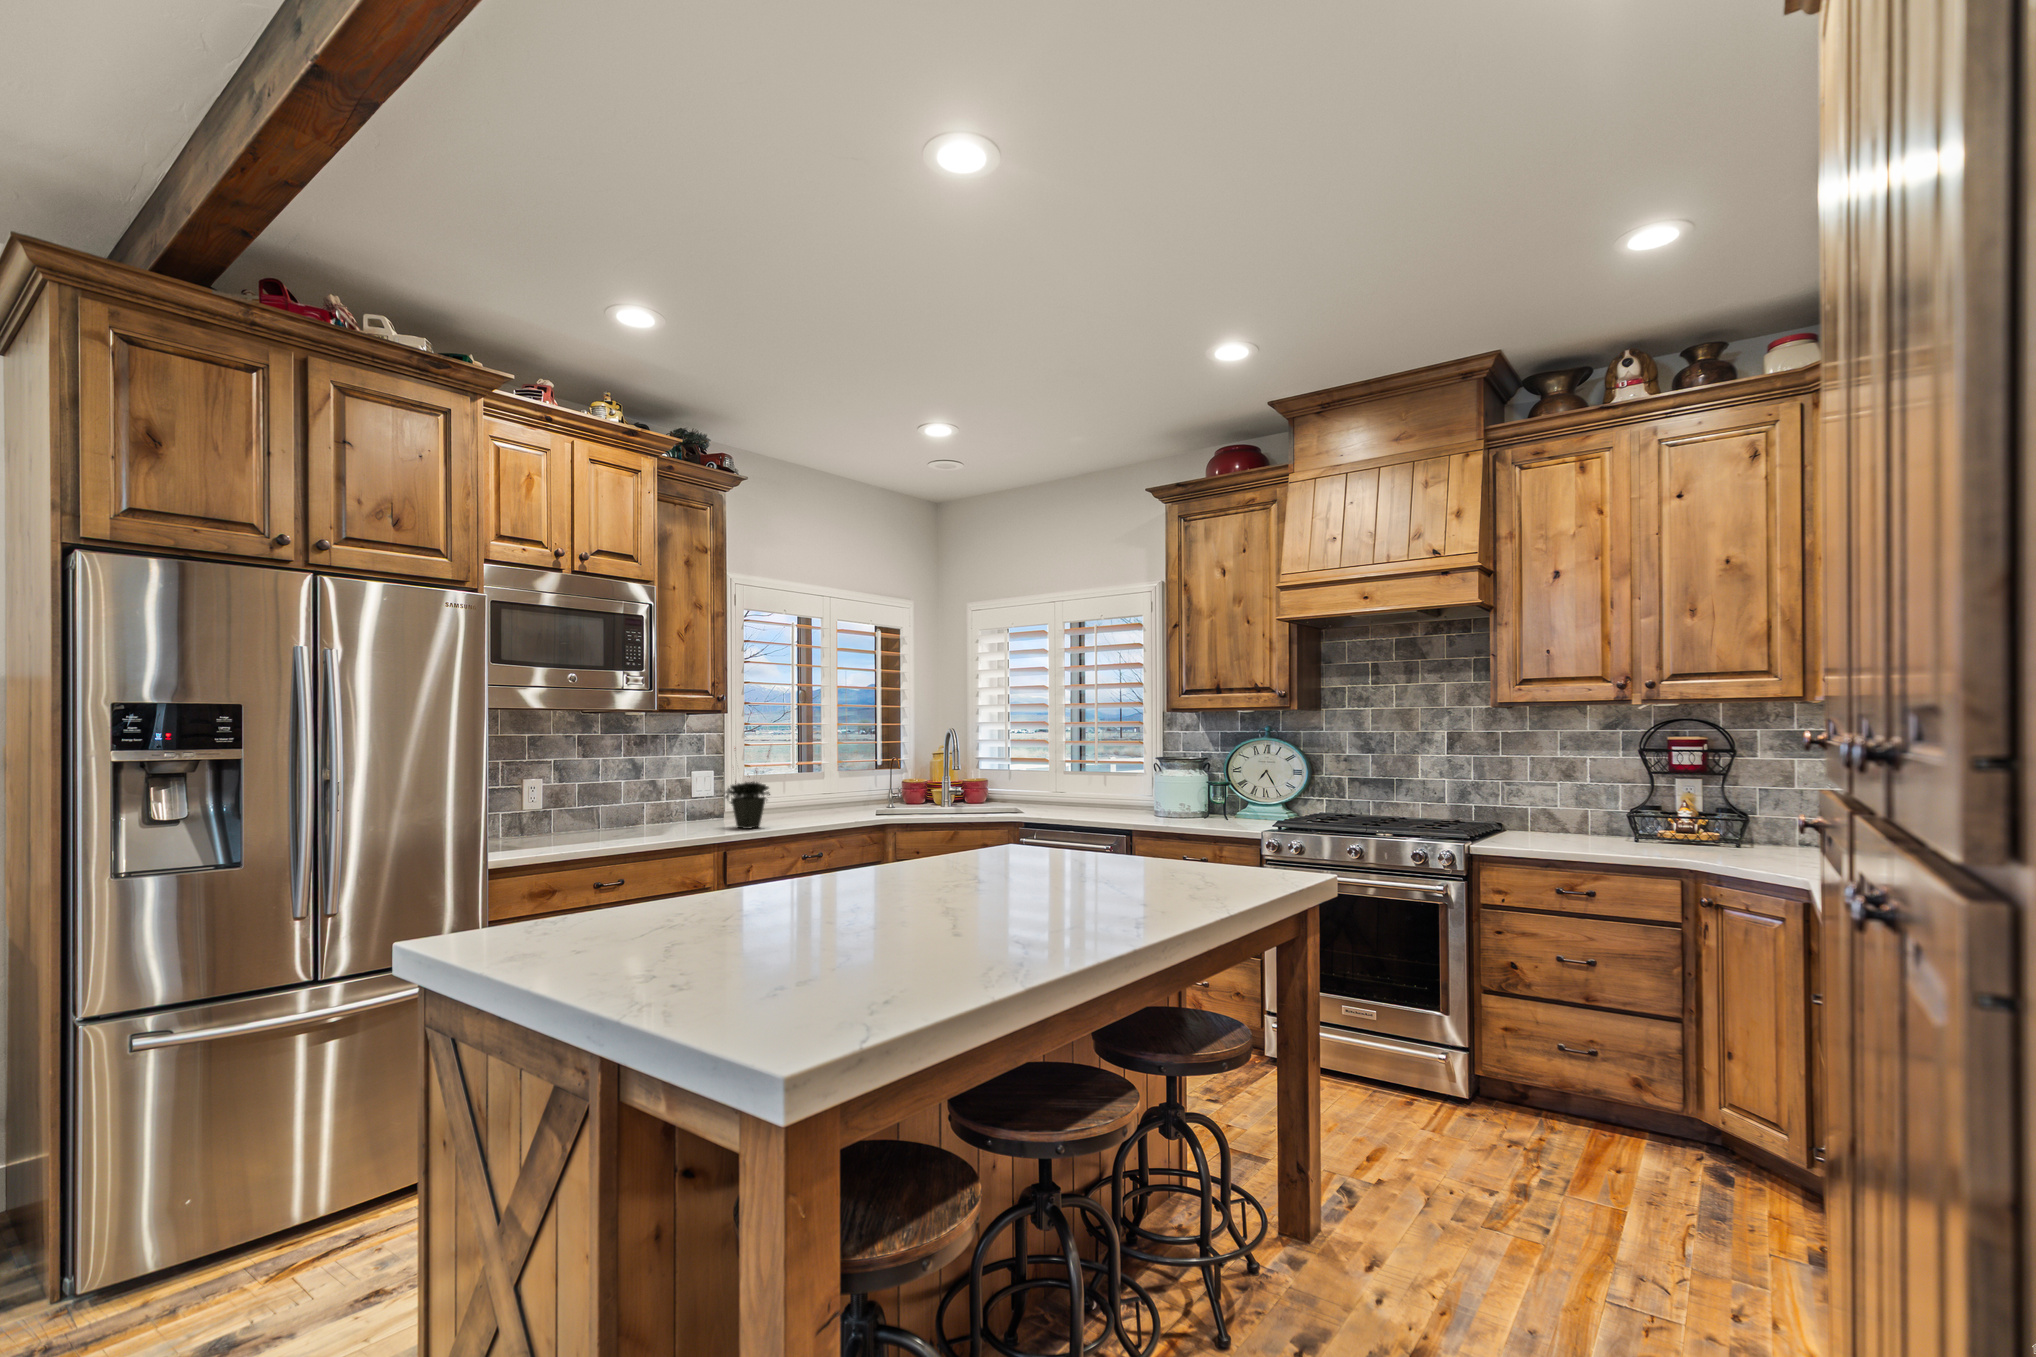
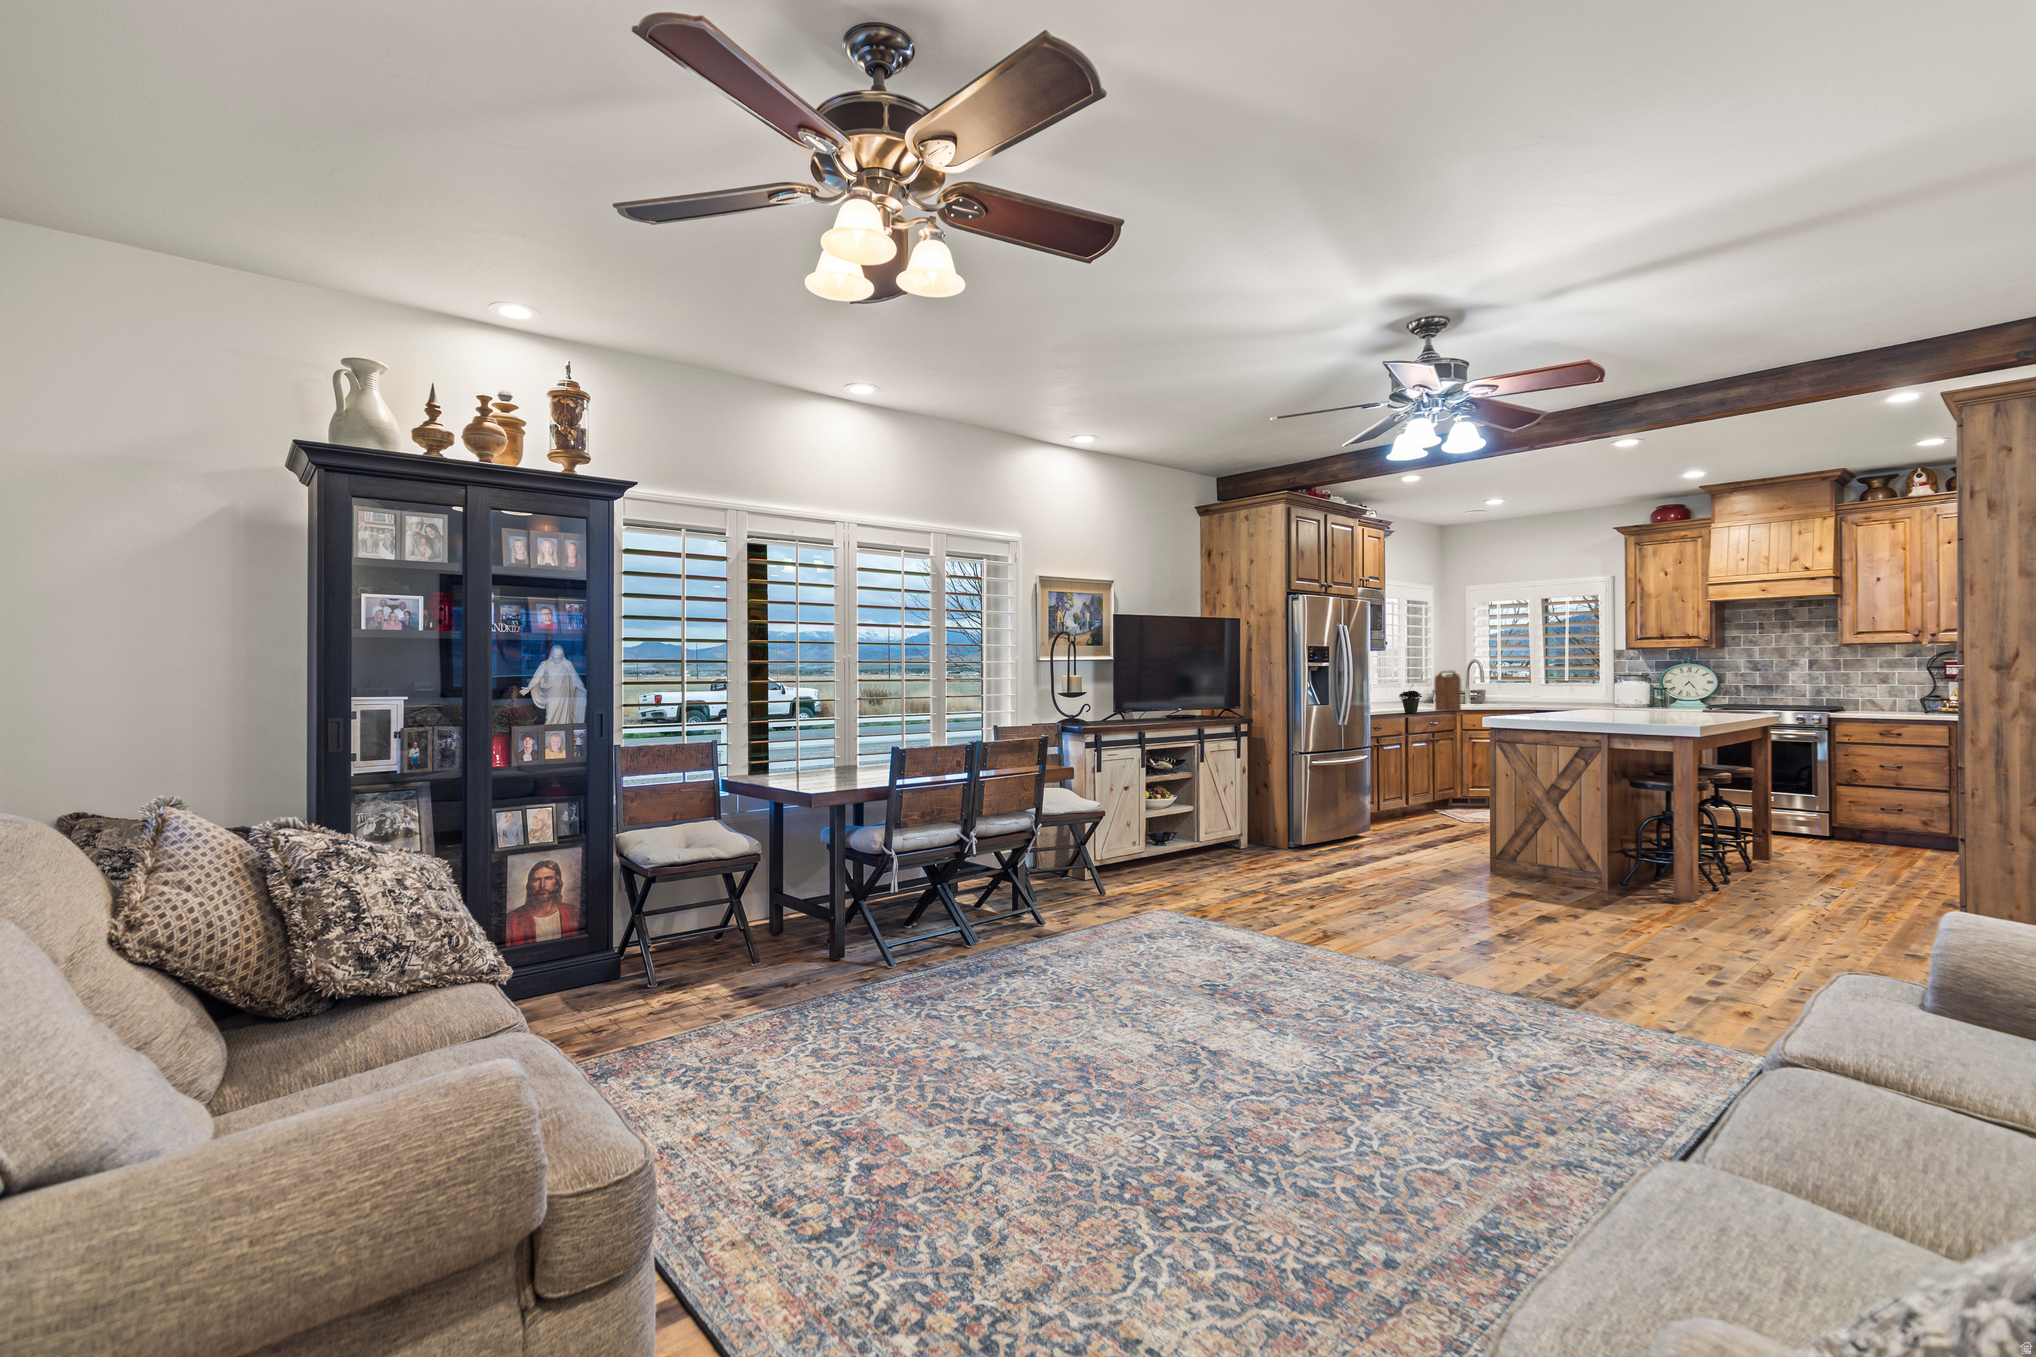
cutting board: none [838,741,880,818] -> present [1435,671,1461,711]

